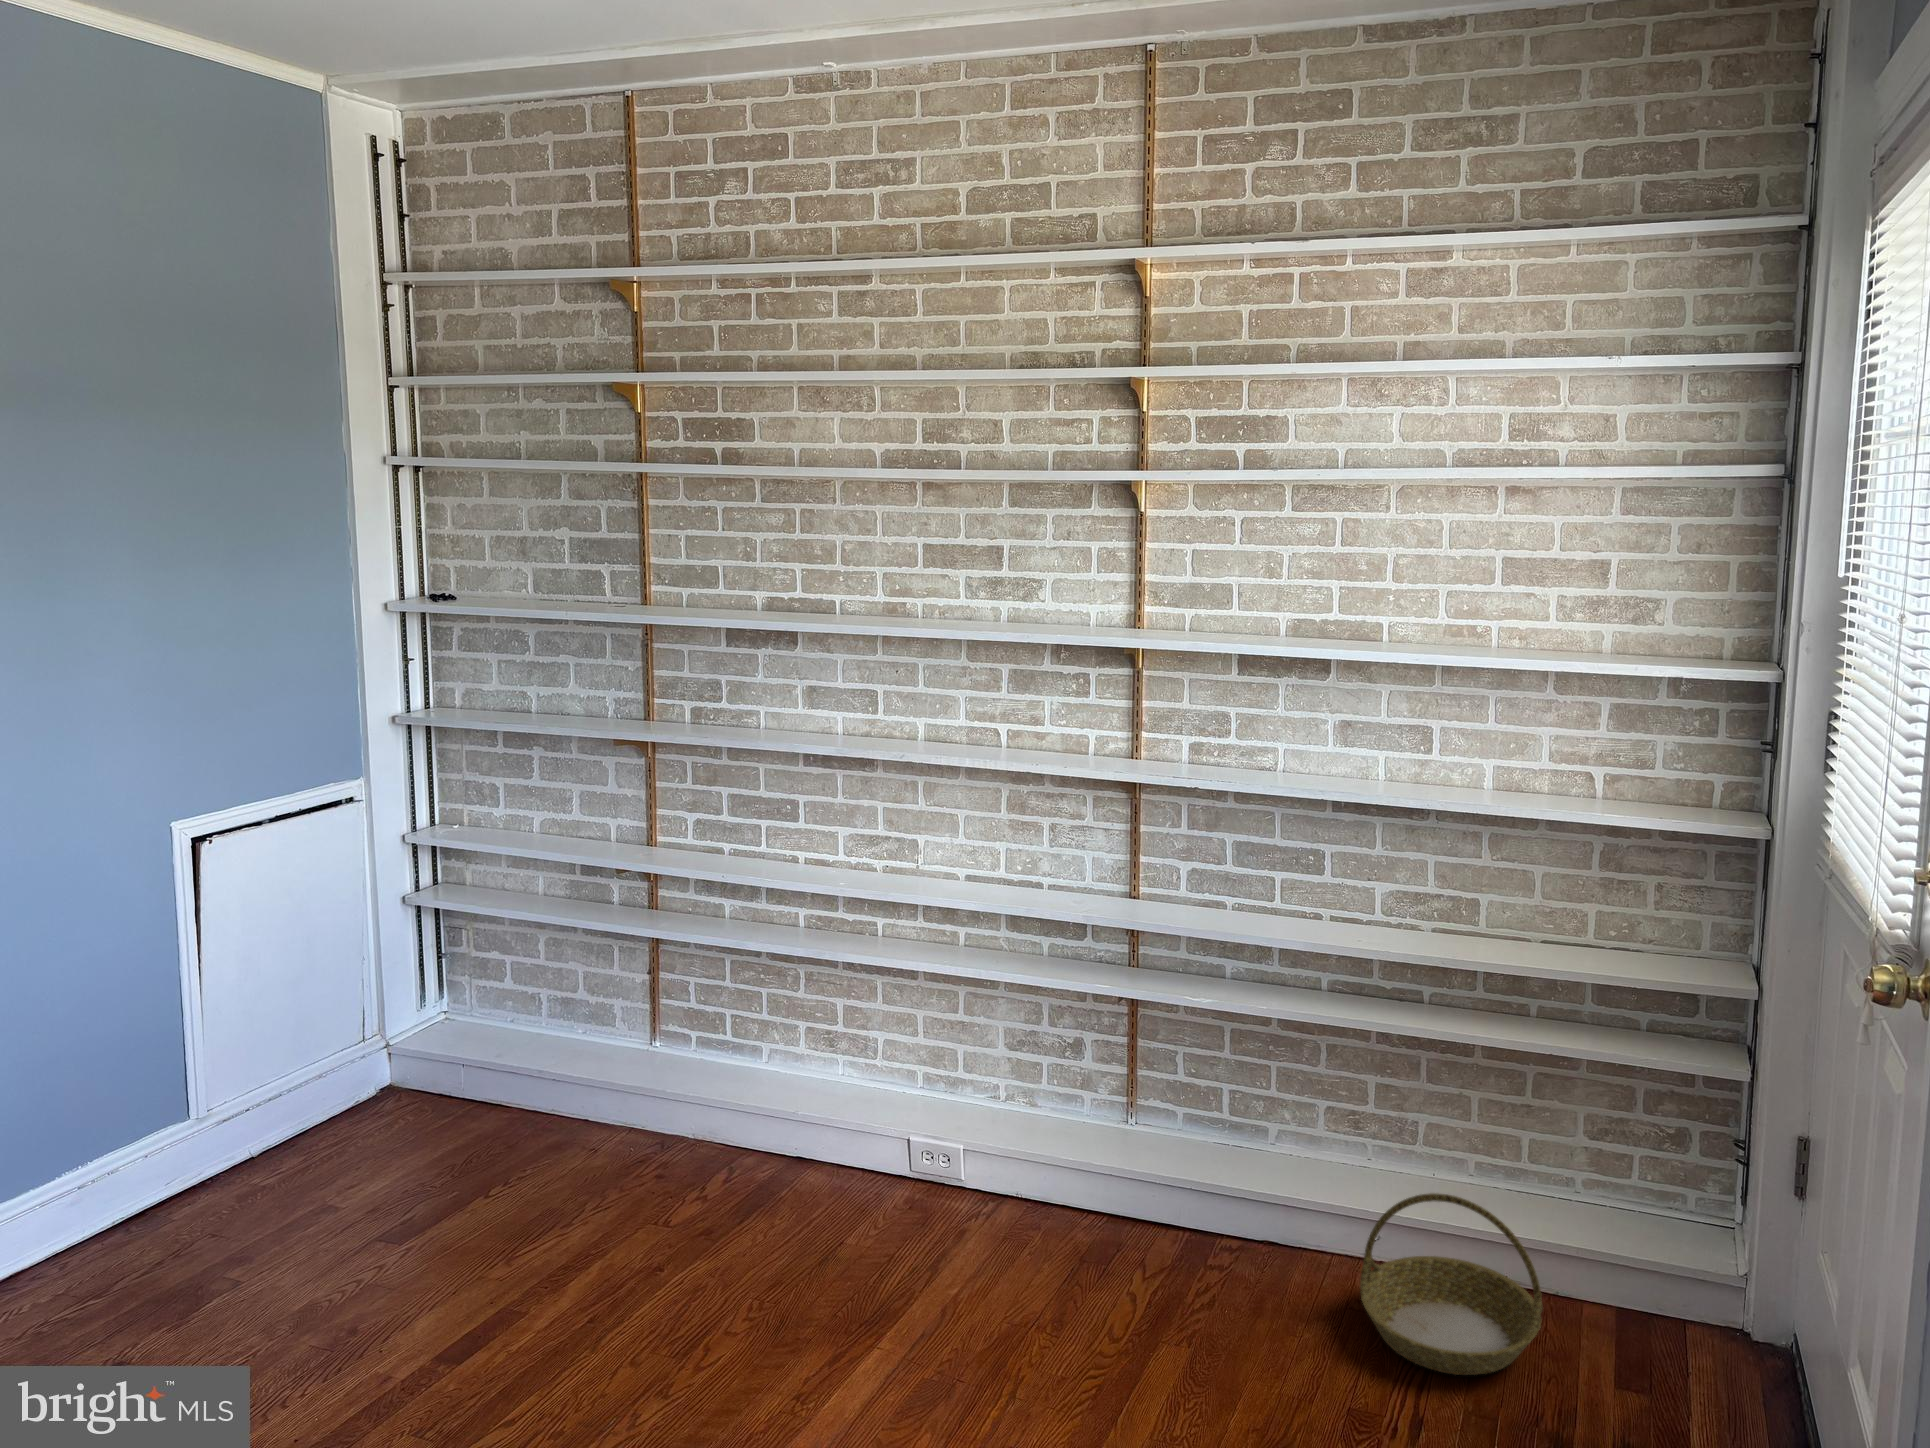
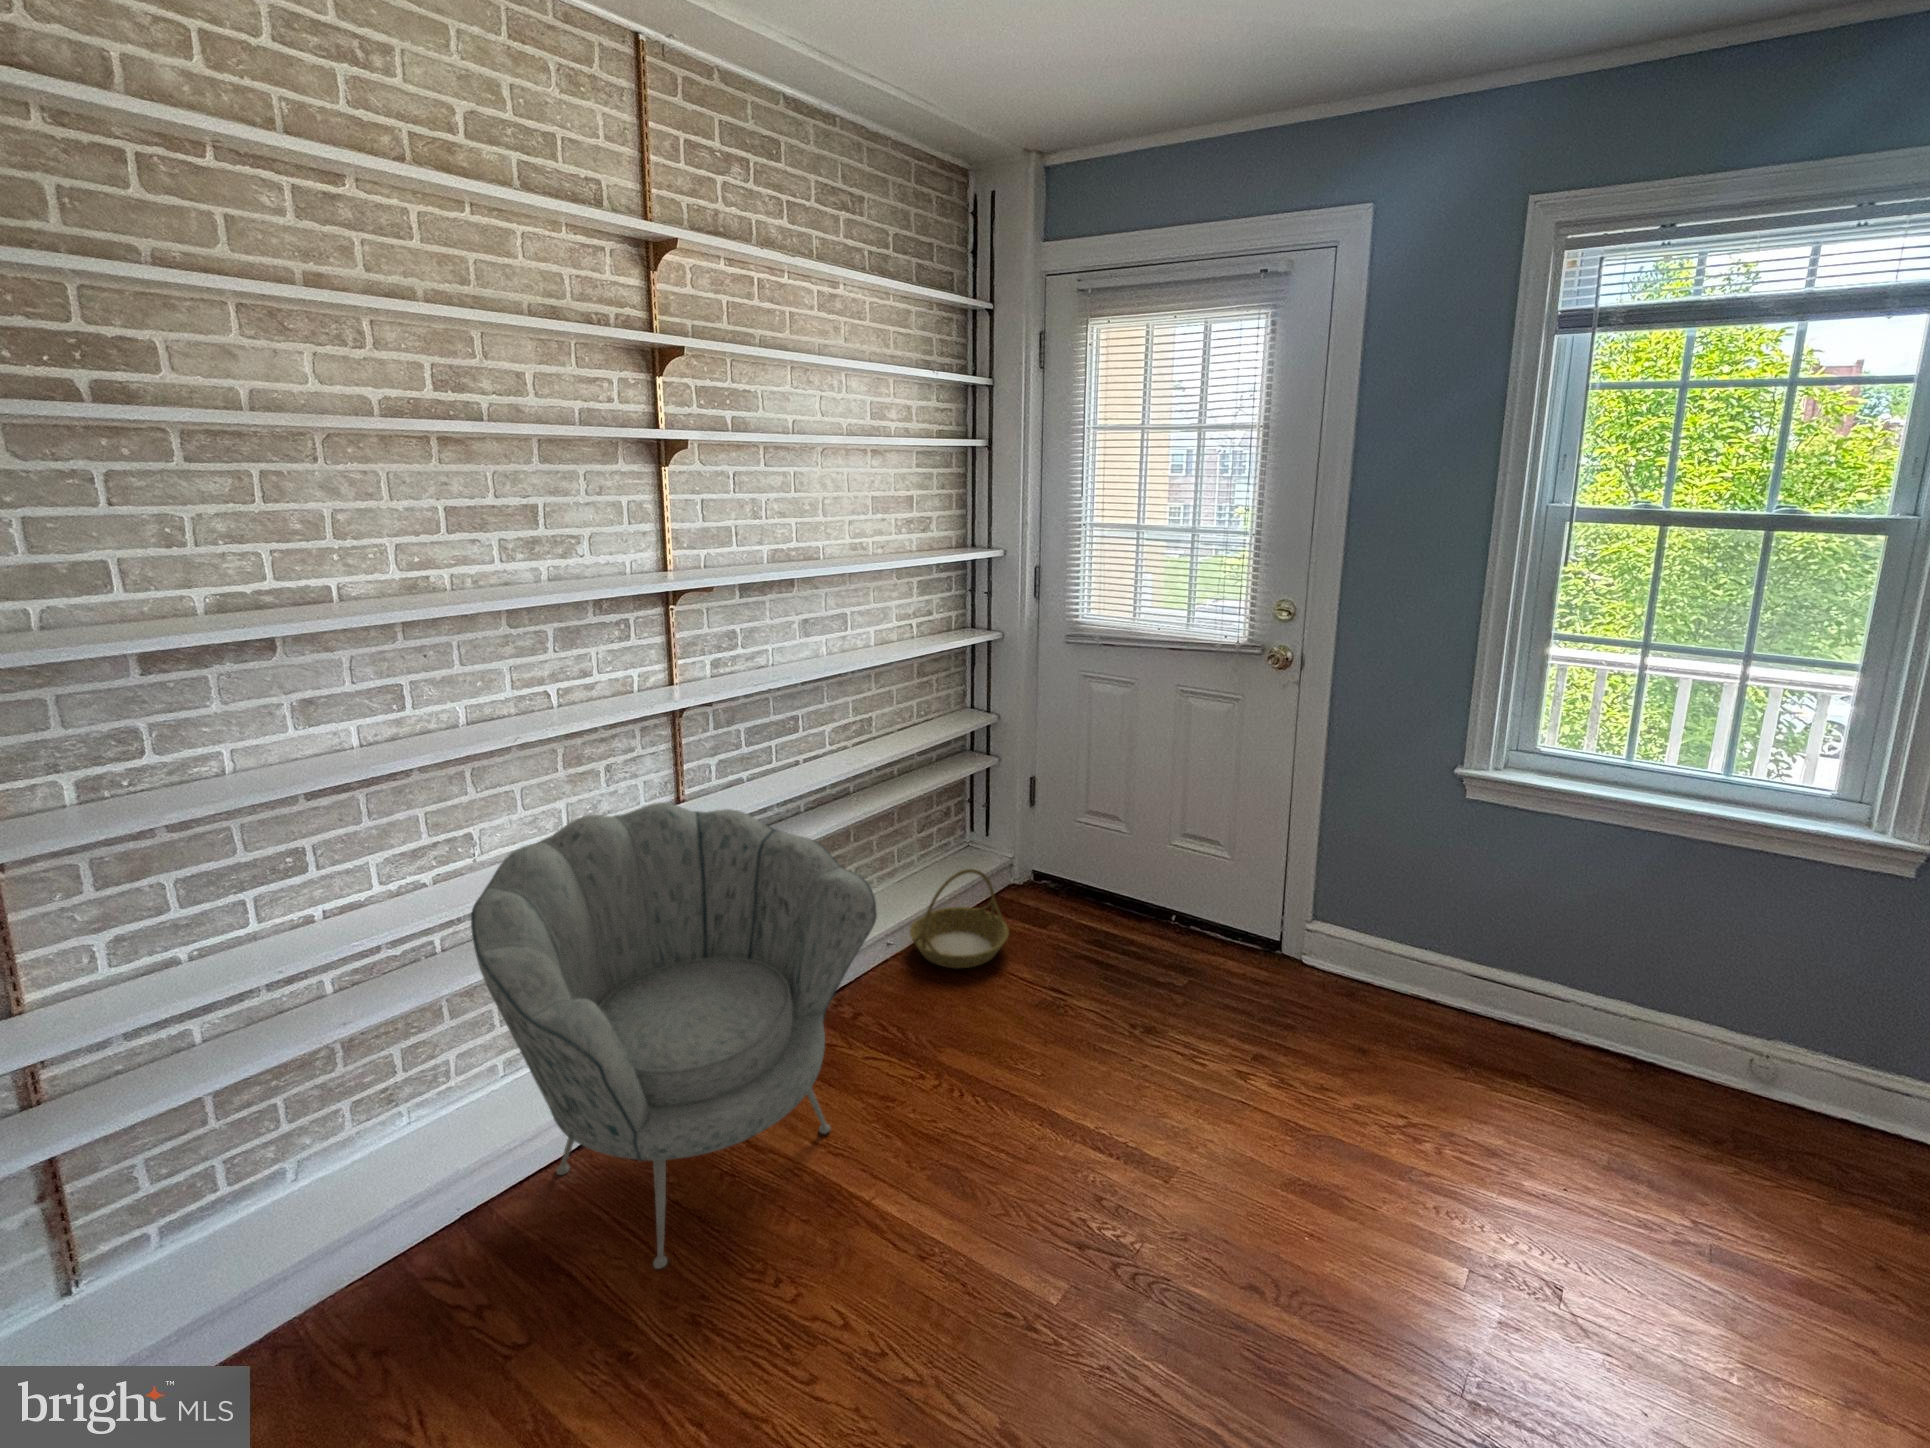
armchair: none [680,857,1083,1318] -> present [471,802,877,1269]

